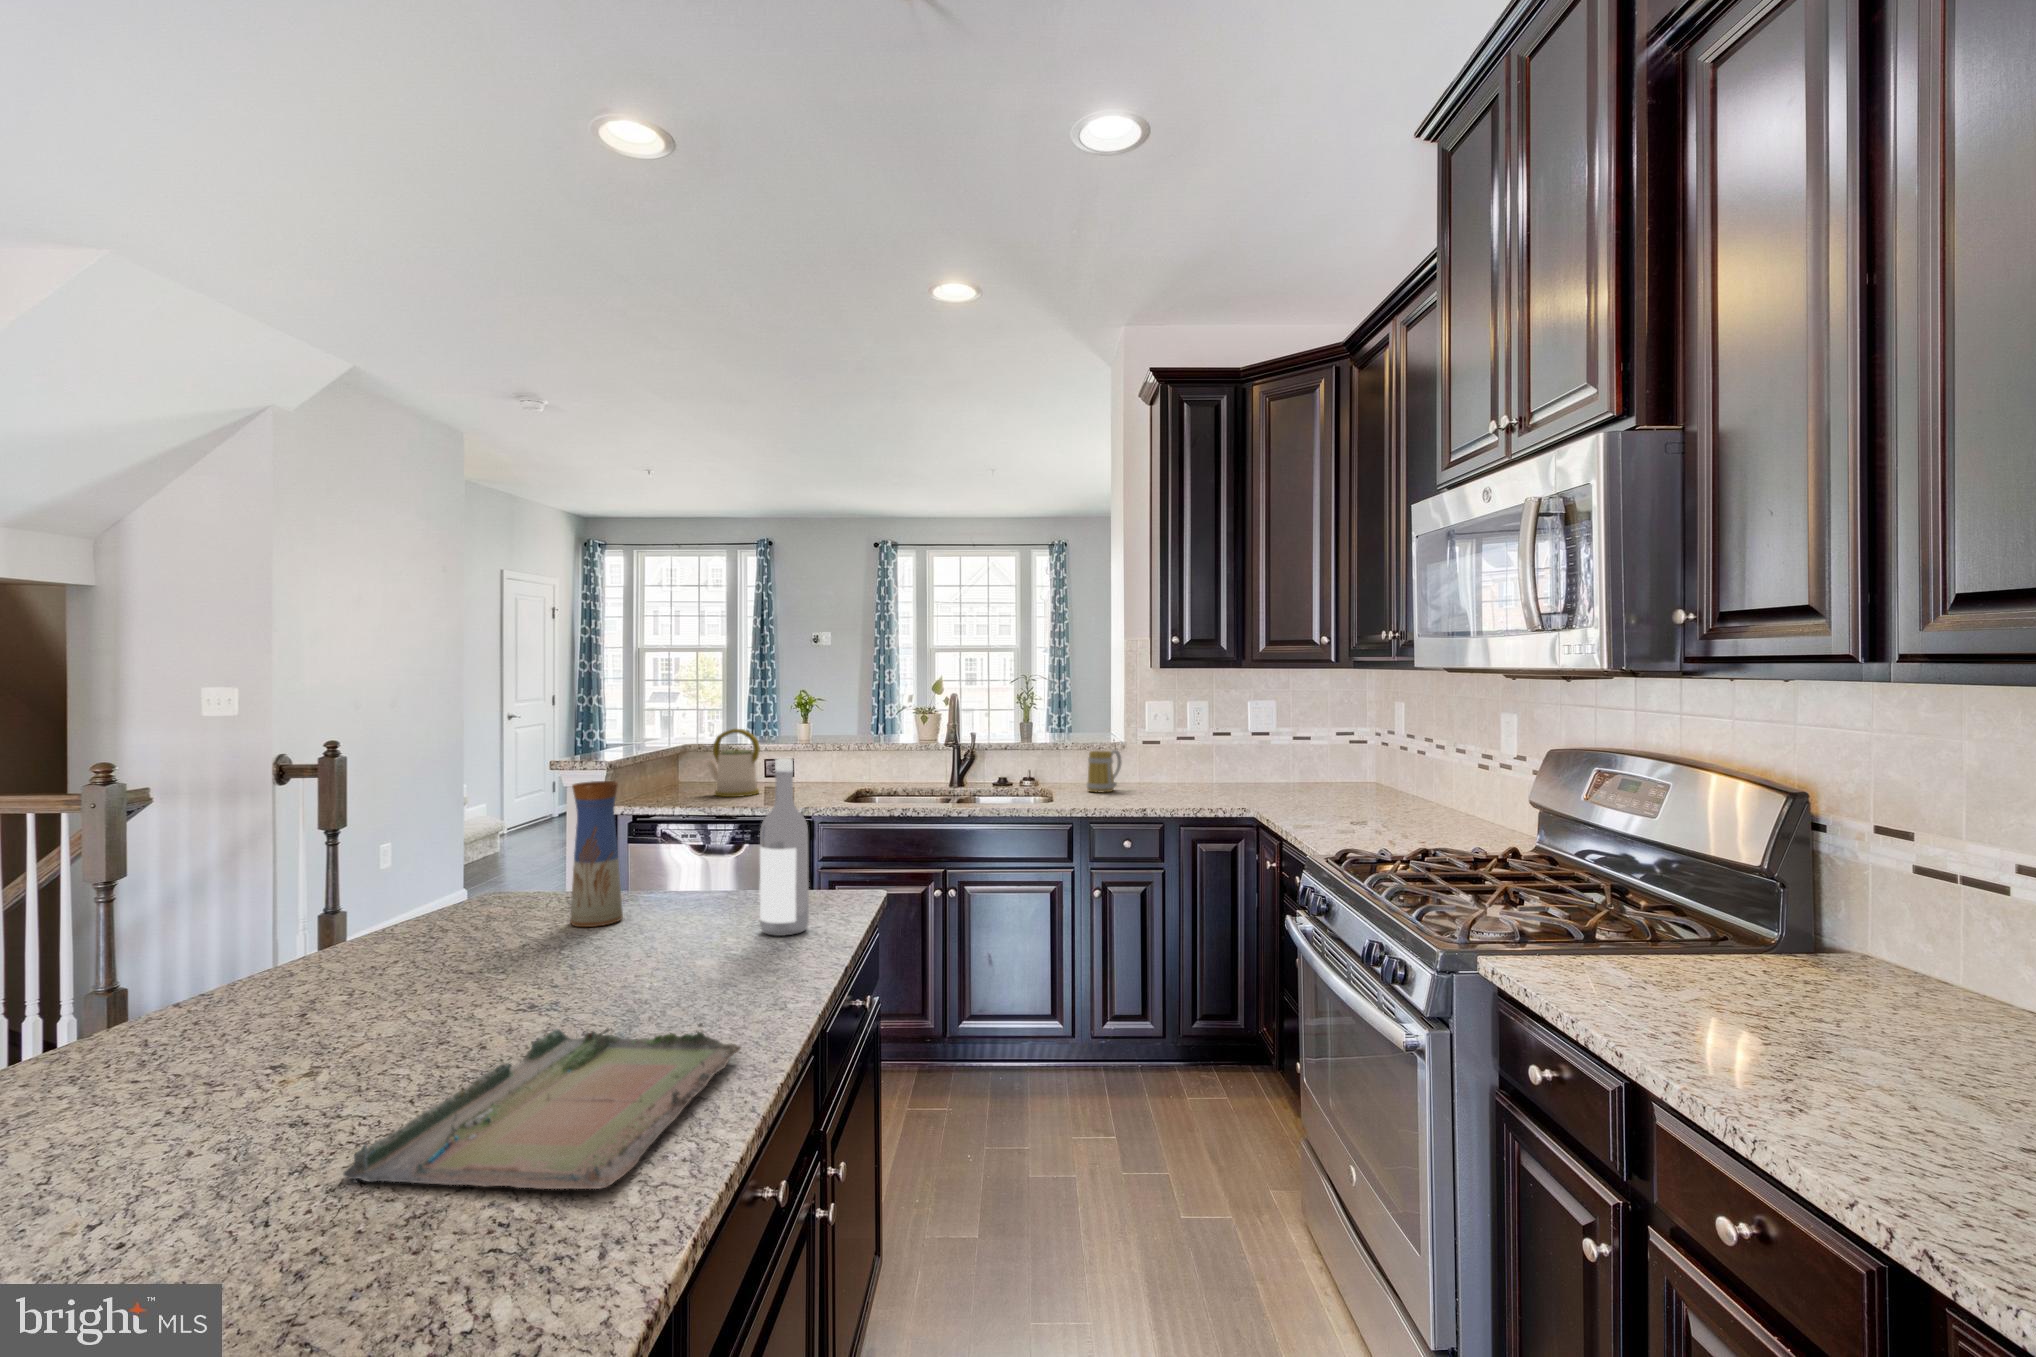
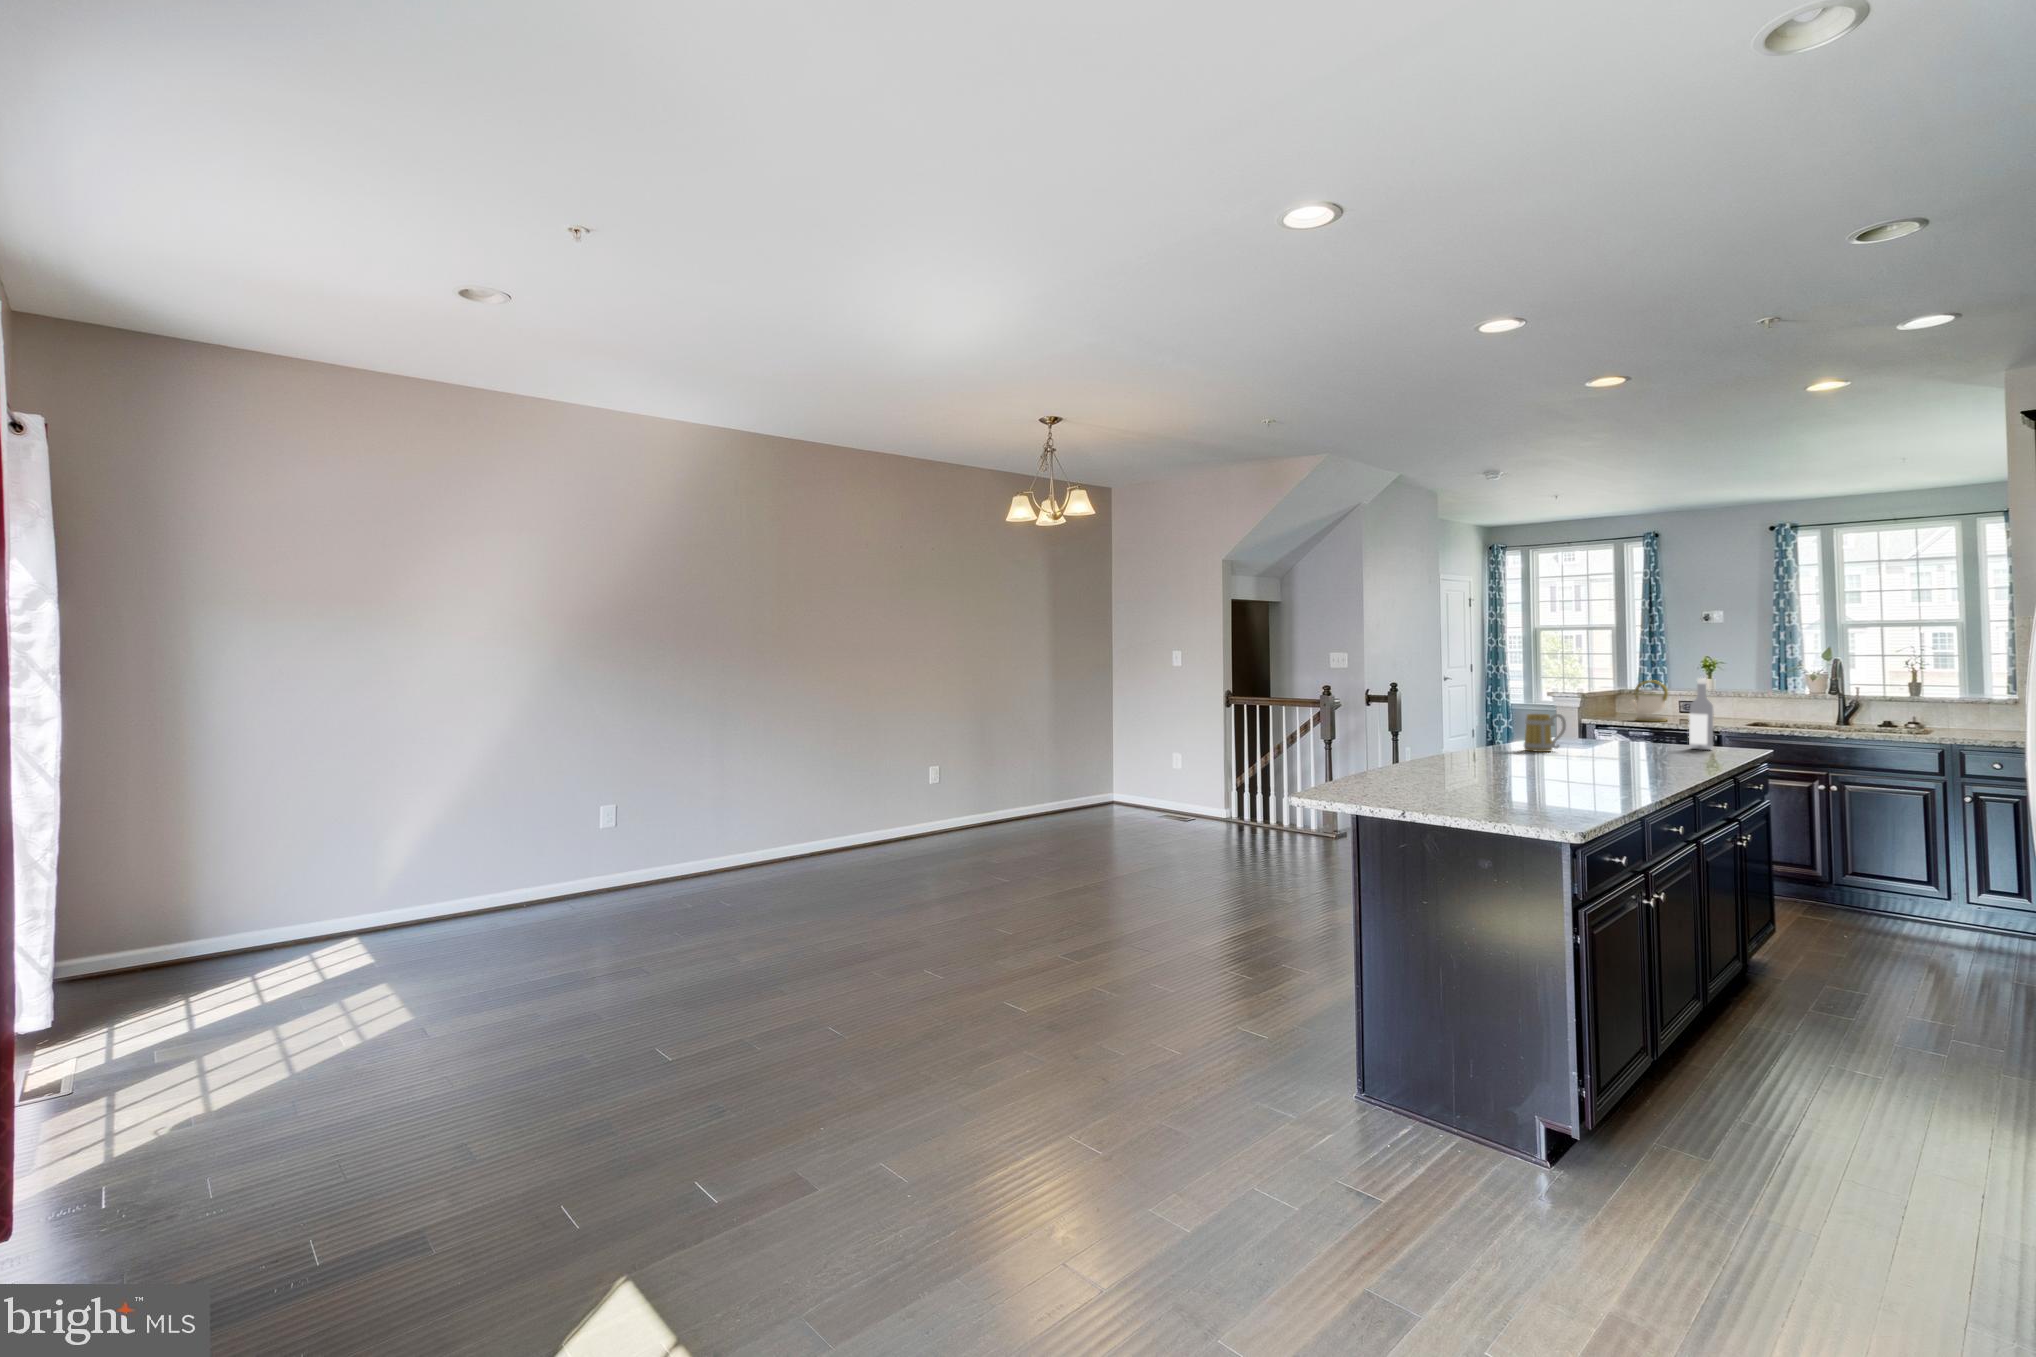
mug: present [1087,750,1121,793] -> present [1524,714,1566,752]
vase: present [570,781,623,927] -> none [1599,688,1622,743]
tray: present [343,1018,741,1189] -> none [1590,746,1692,762]

